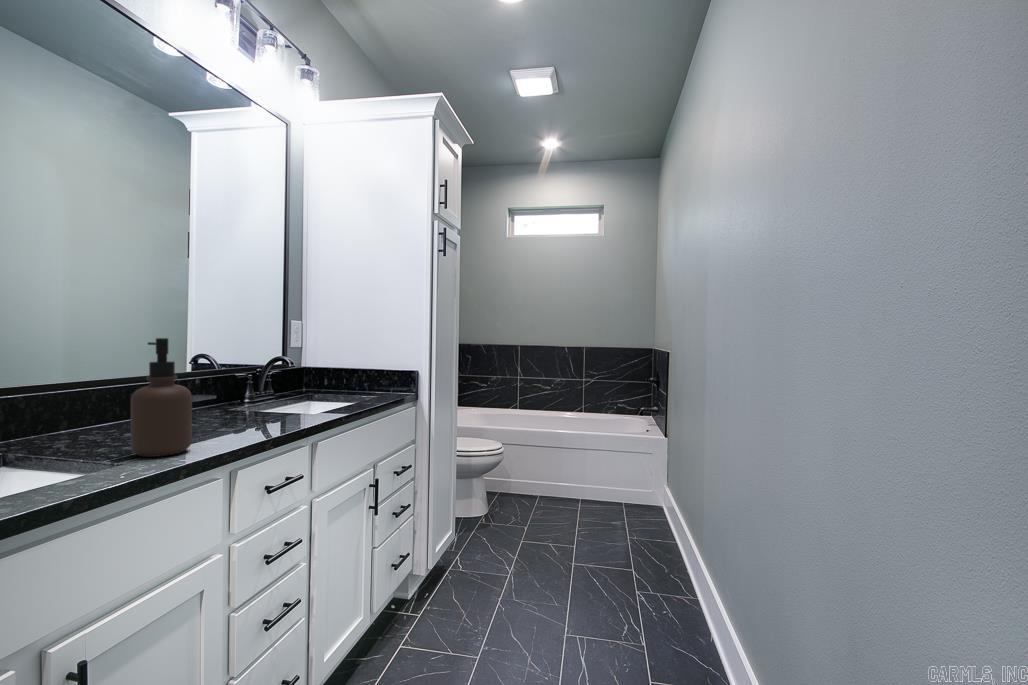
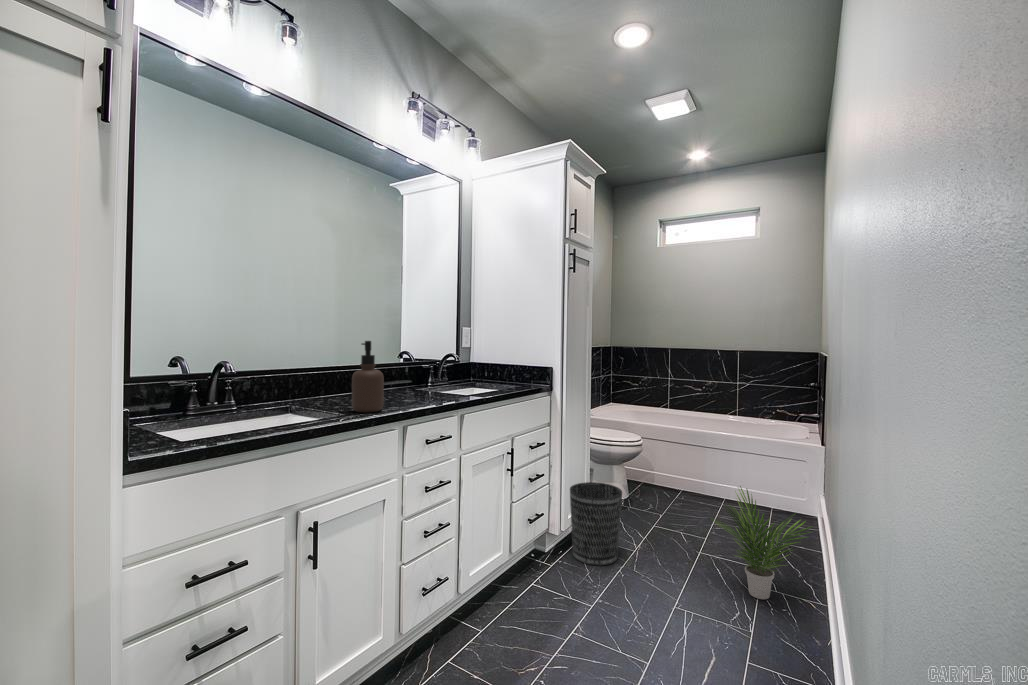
potted plant: none [596,492,695,611] -> present [715,486,813,599]
wastebasket: none [440,504,502,606] -> present [570,482,622,566]

